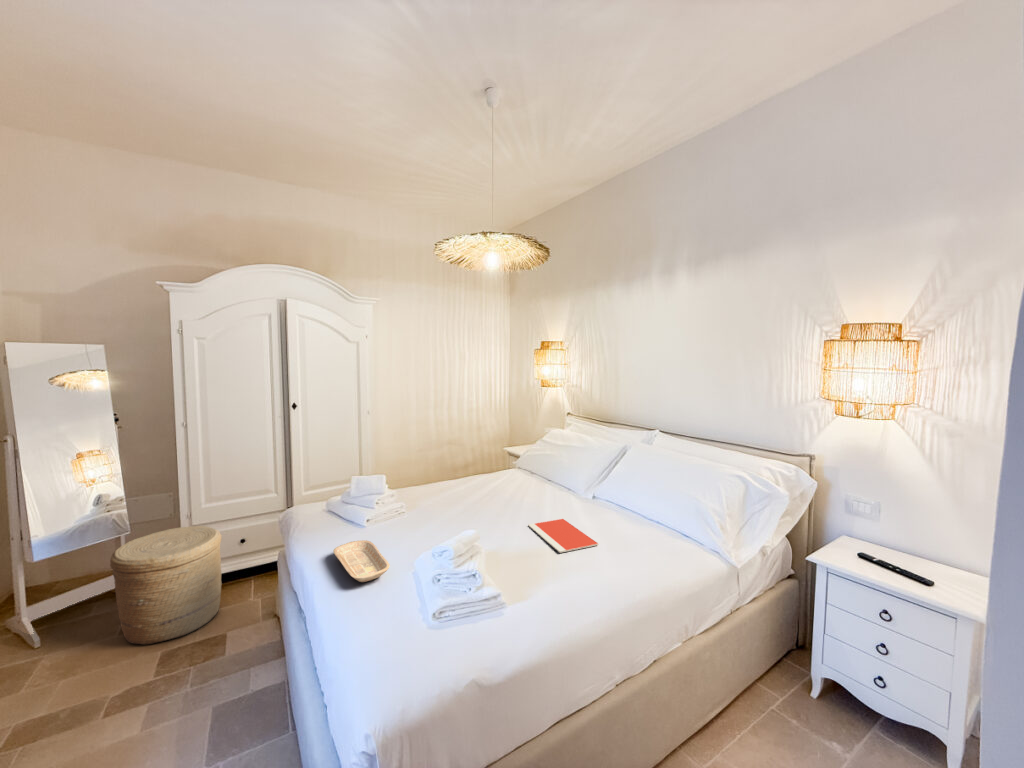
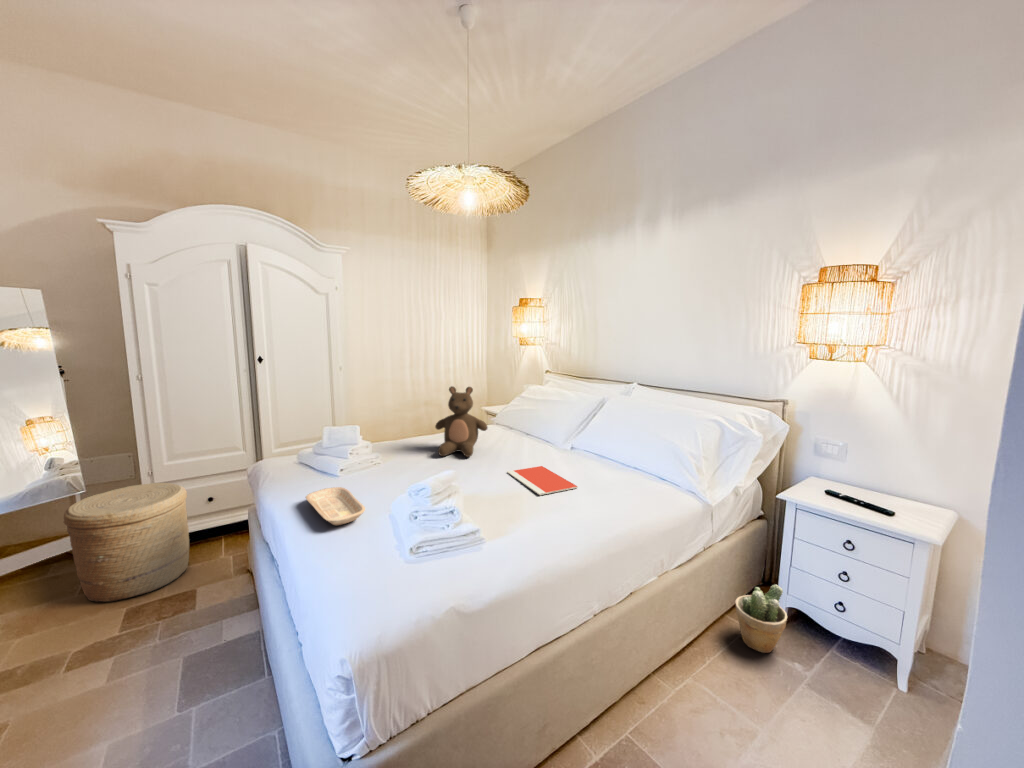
stuffed bear: none [458,436,509,507] -> present [435,386,488,457]
potted plant: none [765,653,822,728] -> present [735,585,787,653]

